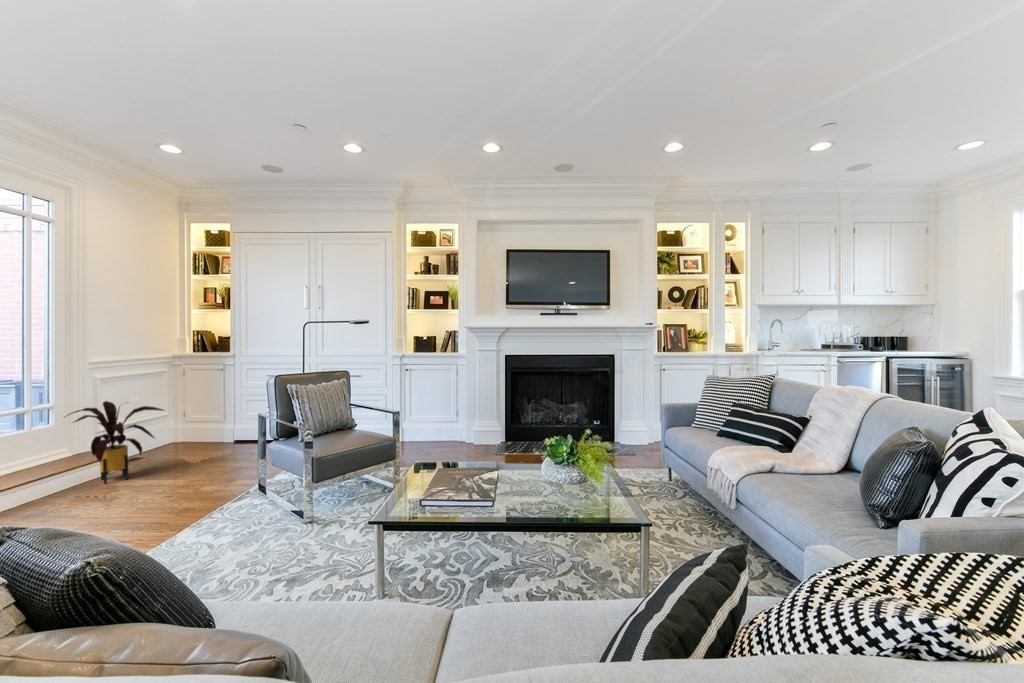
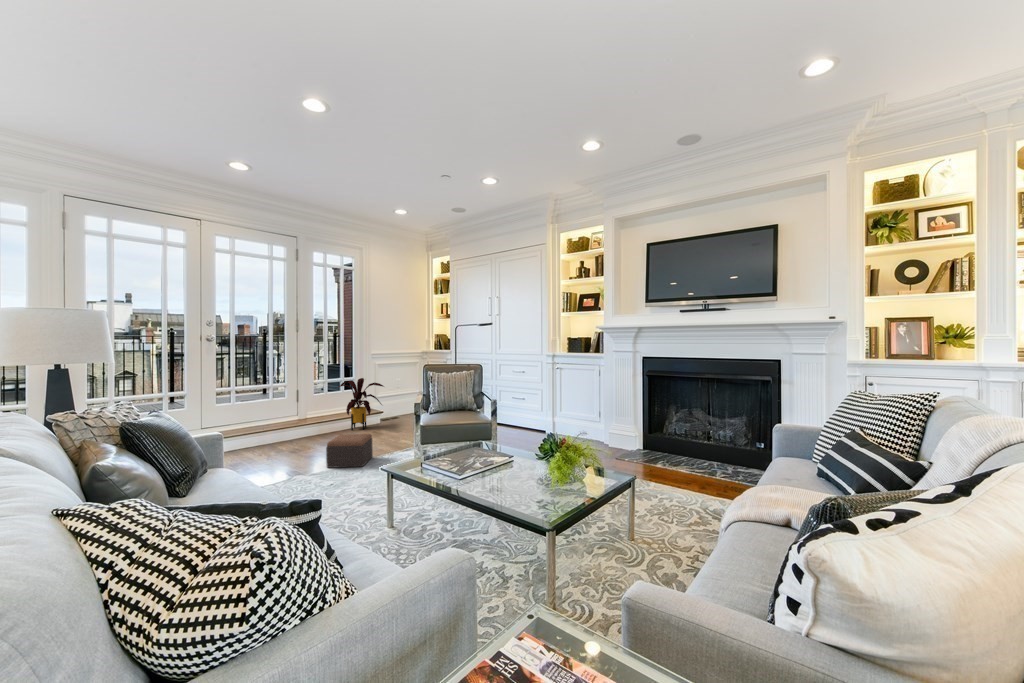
footstool: none [170,481,240,543] -> present [326,434,373,468]

